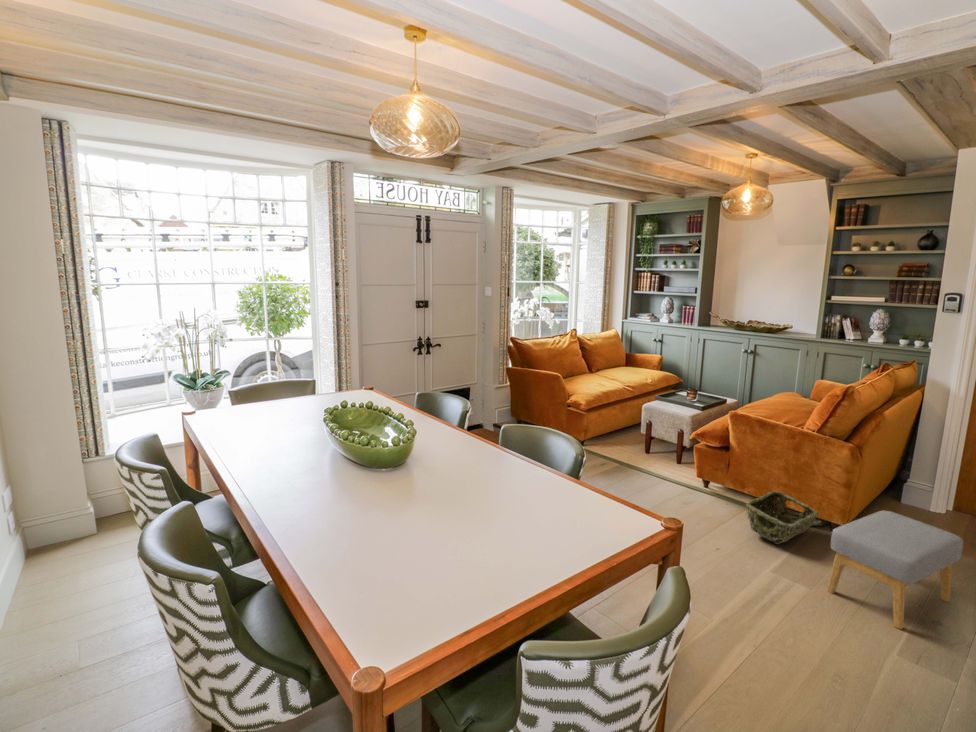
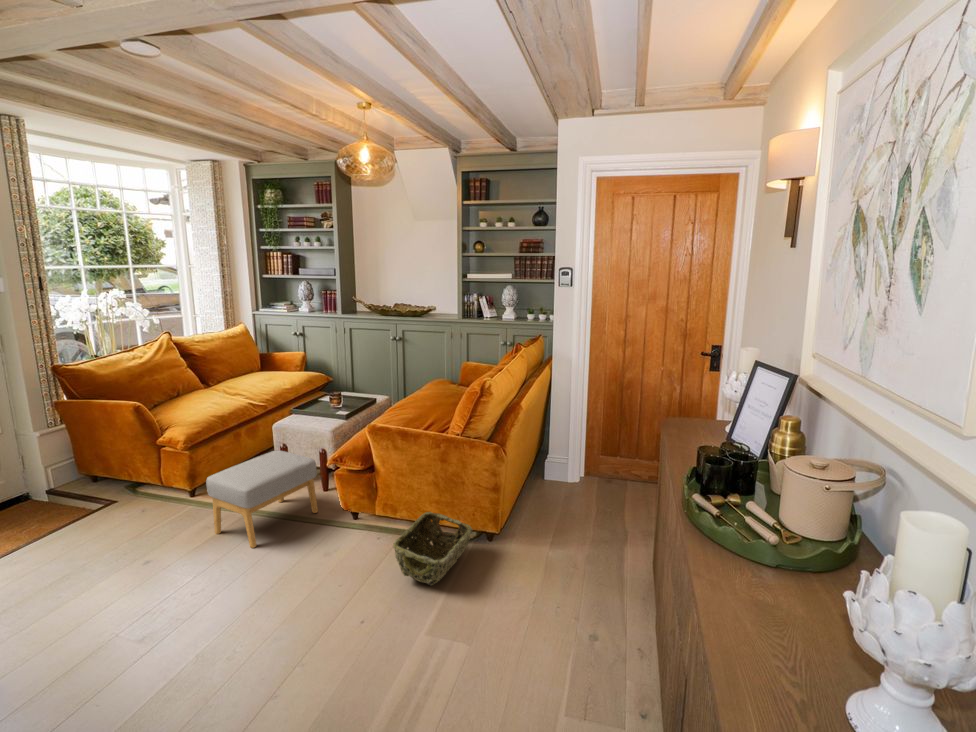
footstool: present [827,511,963,629] -> present [206,450,318,548]

